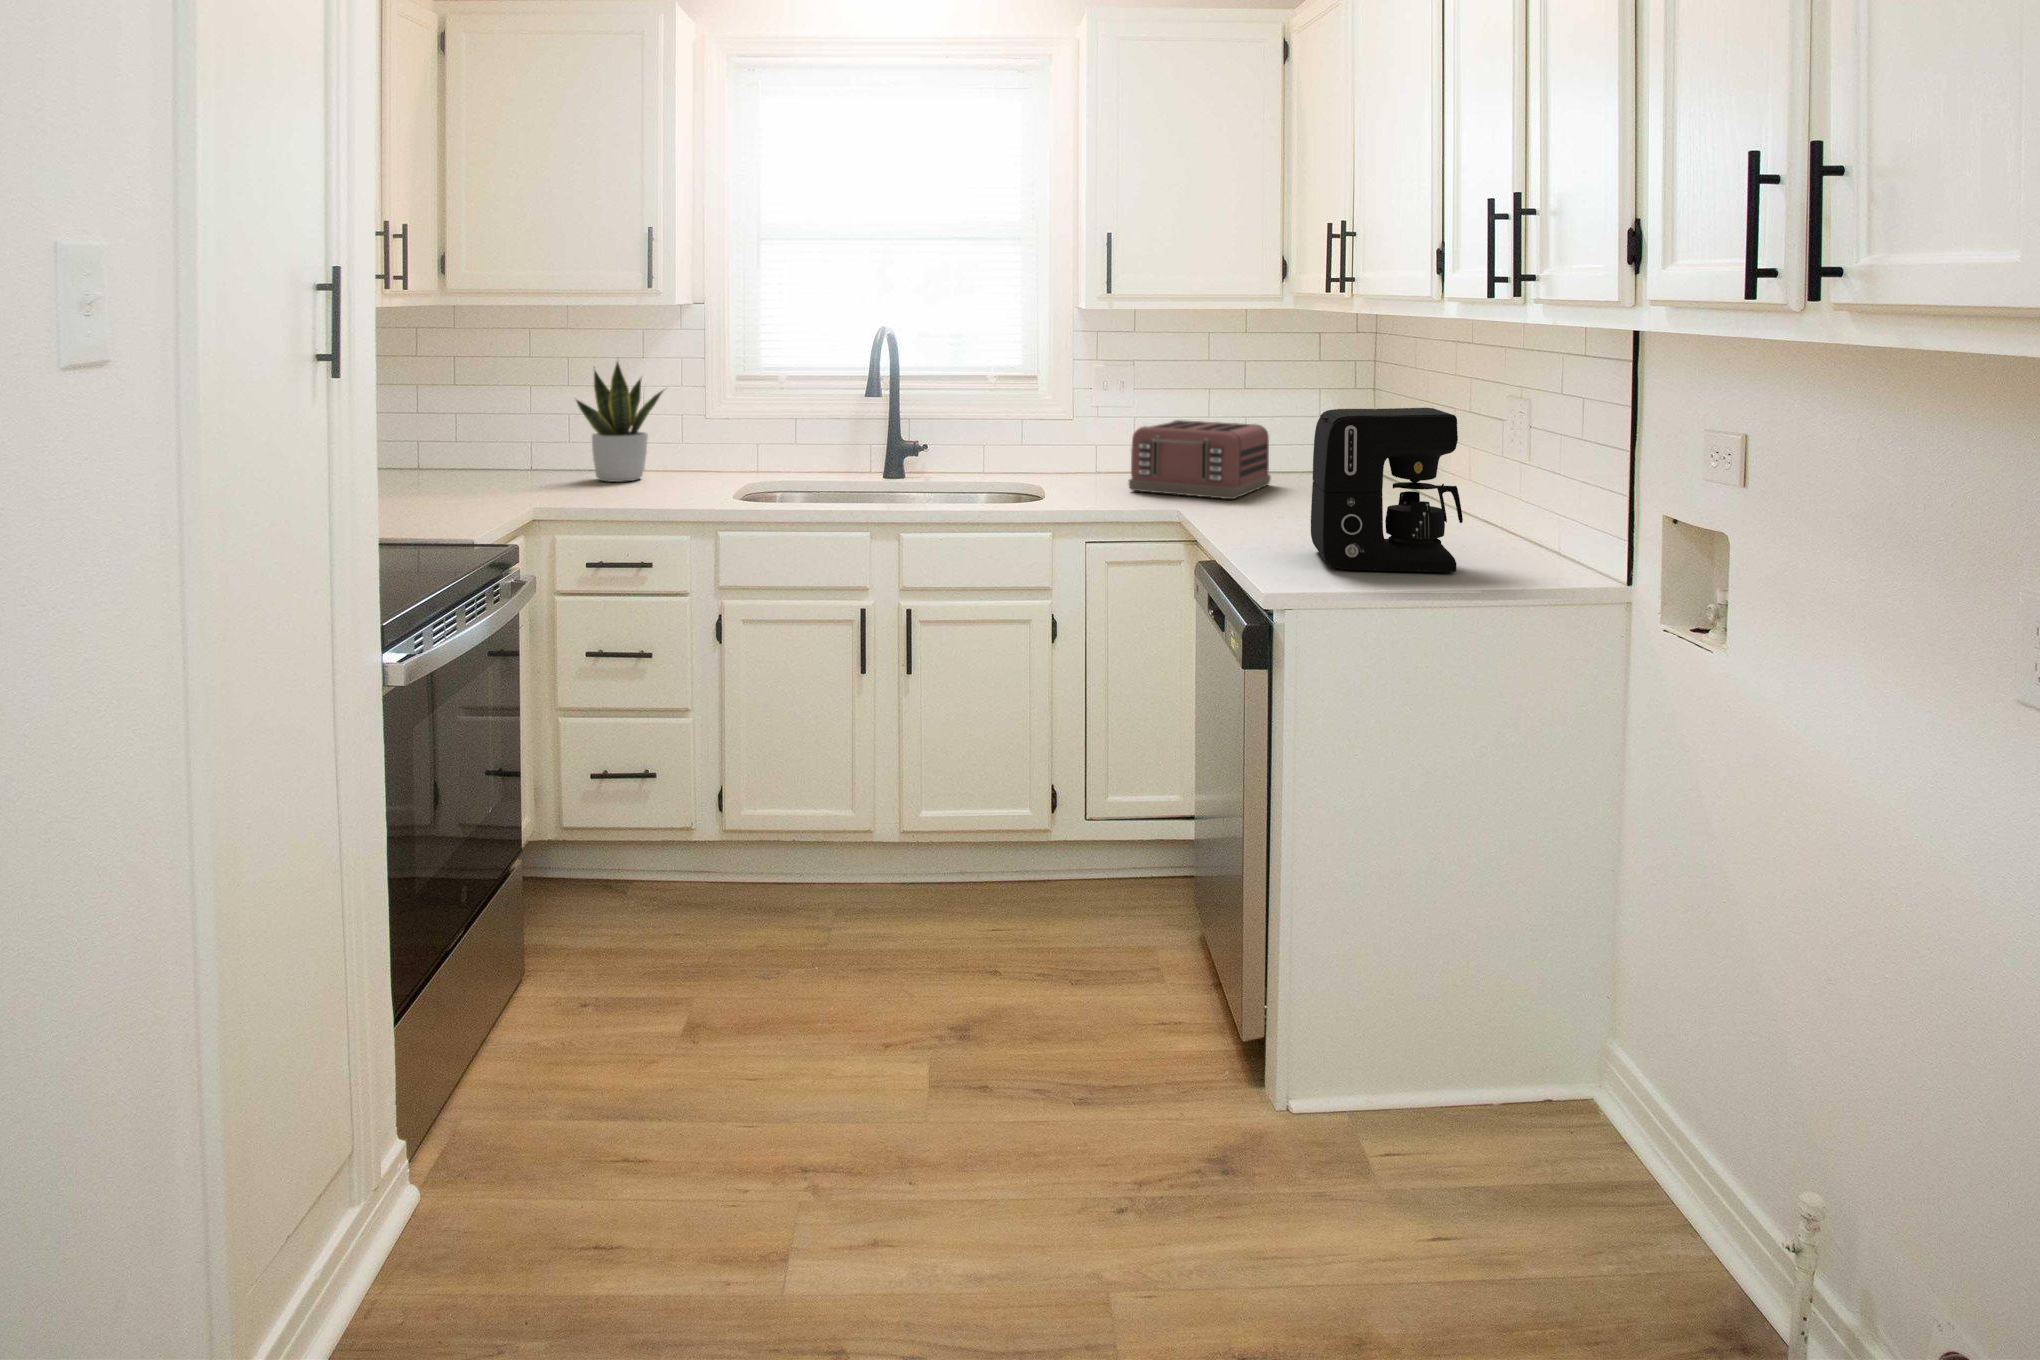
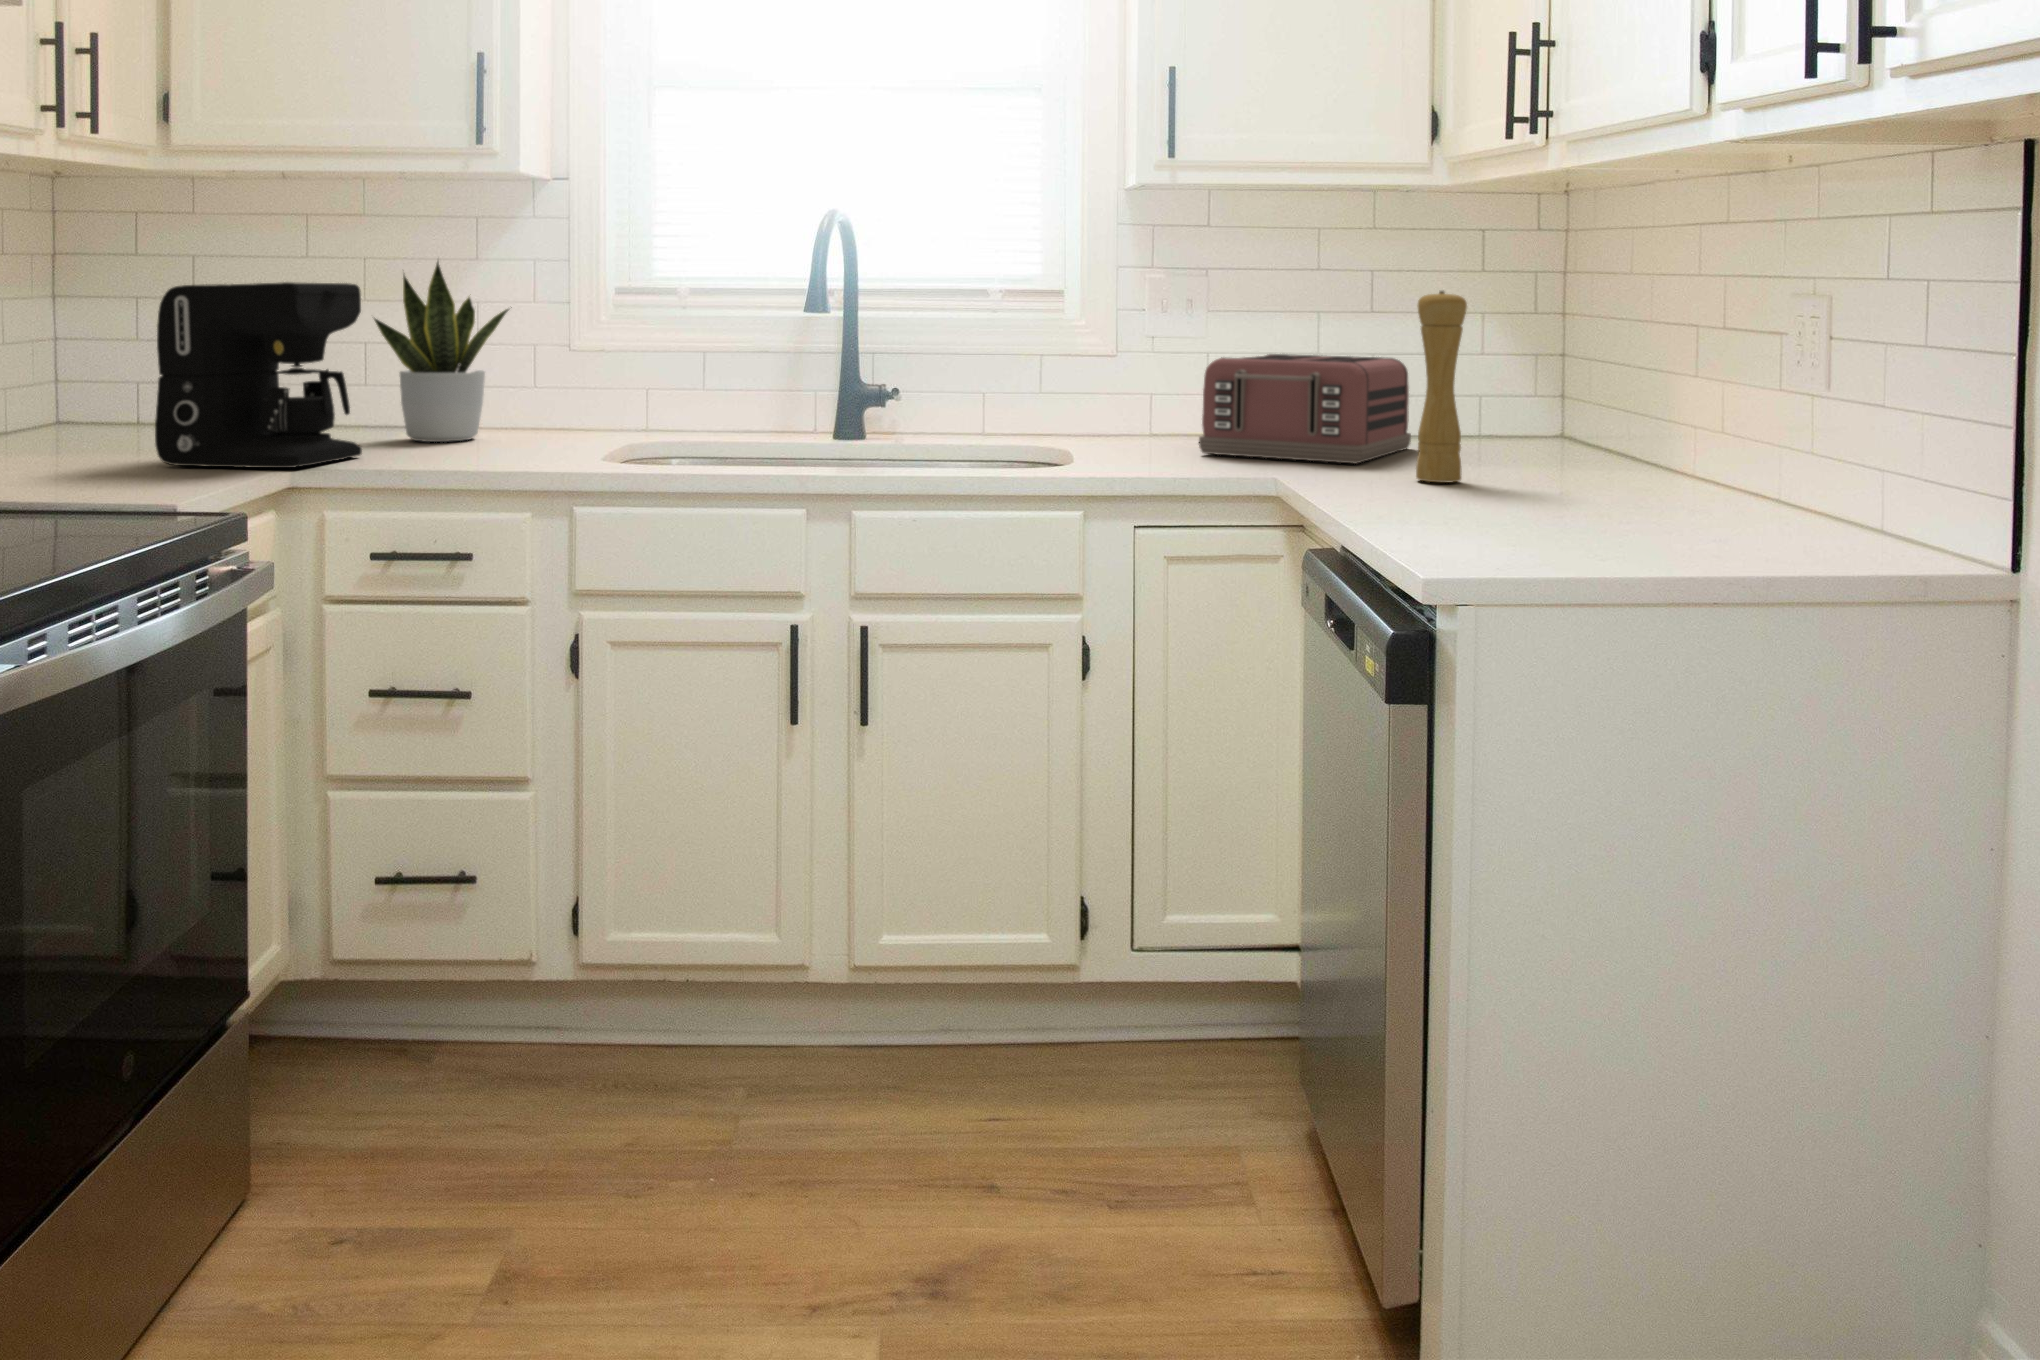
pepper mill: none [1270,390,1303,516] -> present [1416,291,1467,482]
coffee maker: present [1311,408,1463,572] -> present [155,282,362,468]

